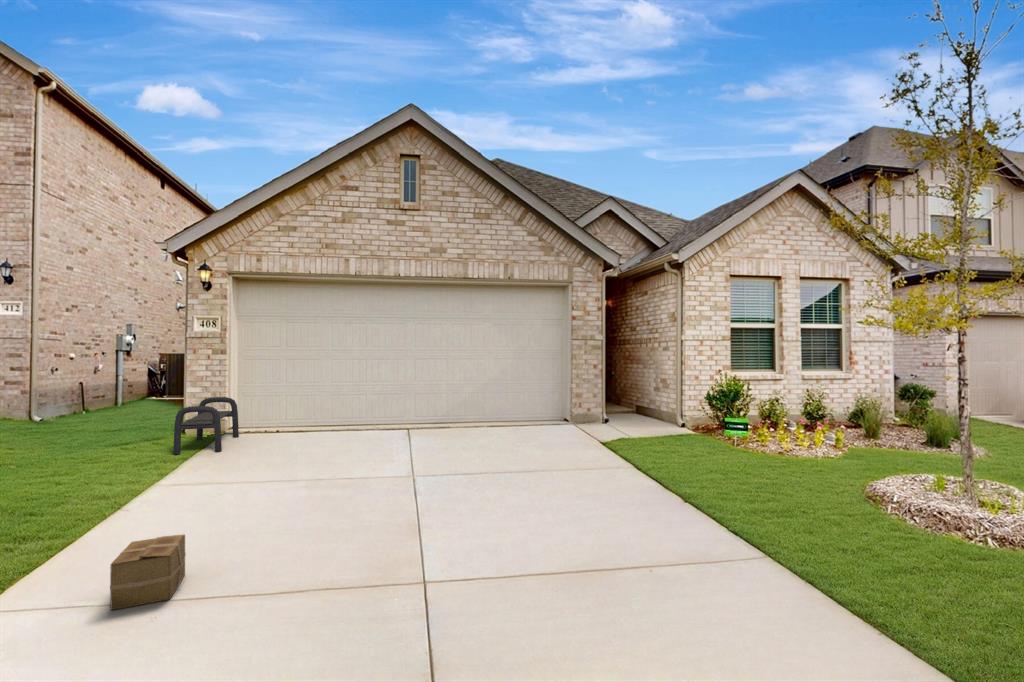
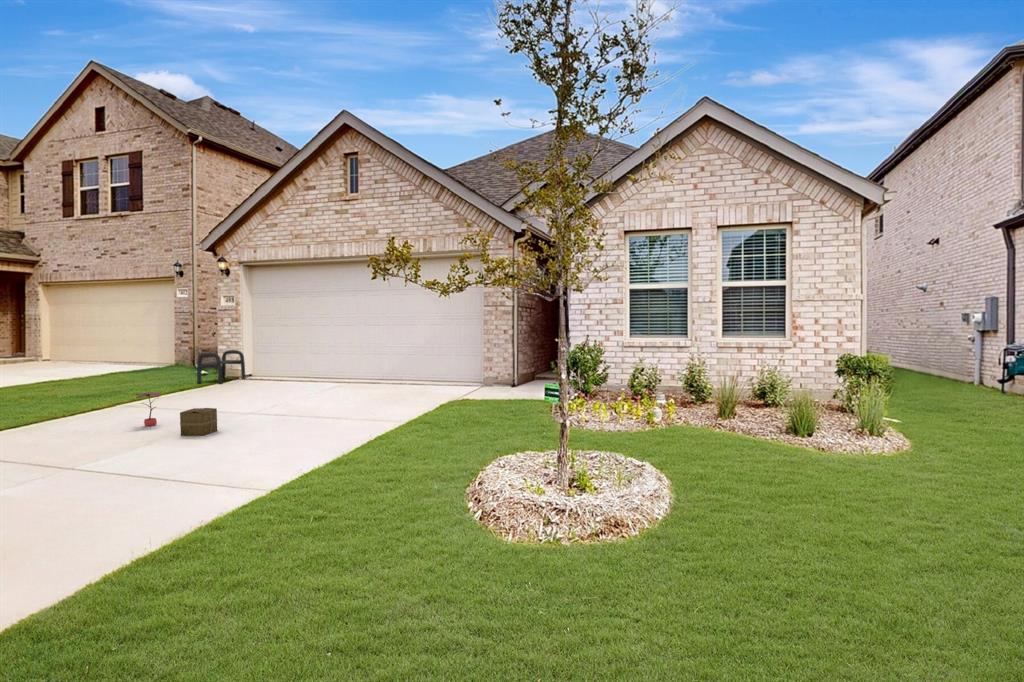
potted plant: none [286,529,344,612] -> present [136,392,161,426]
cardboard box: present [110,535,186,610] -> present [180,408,217,436]

